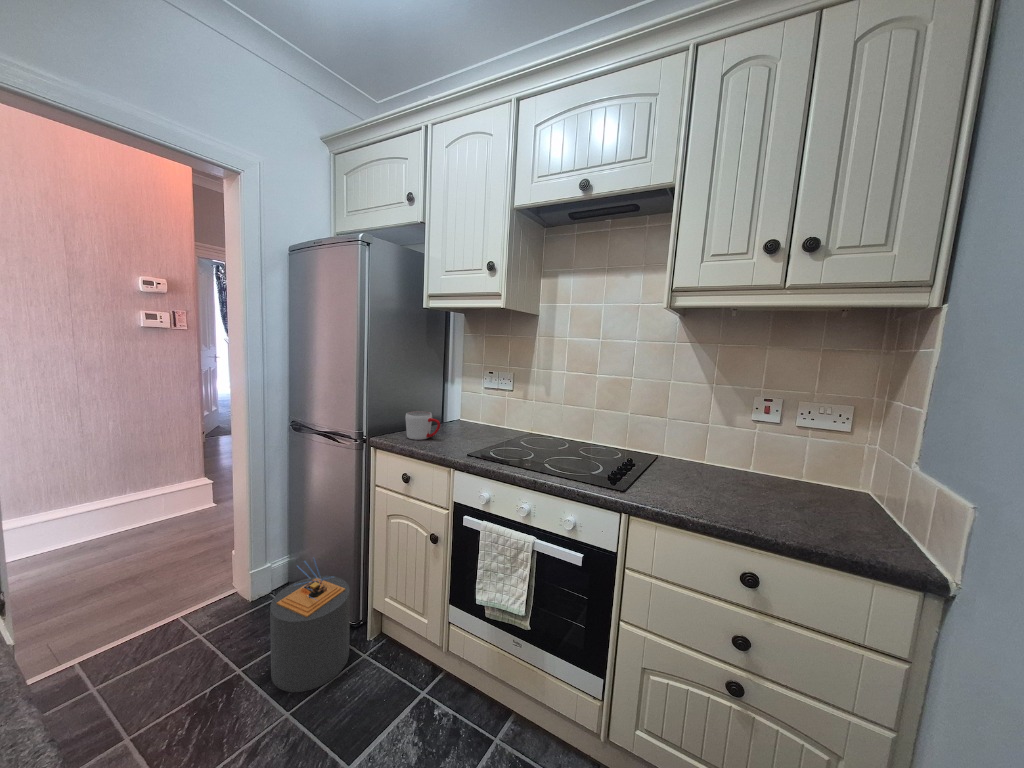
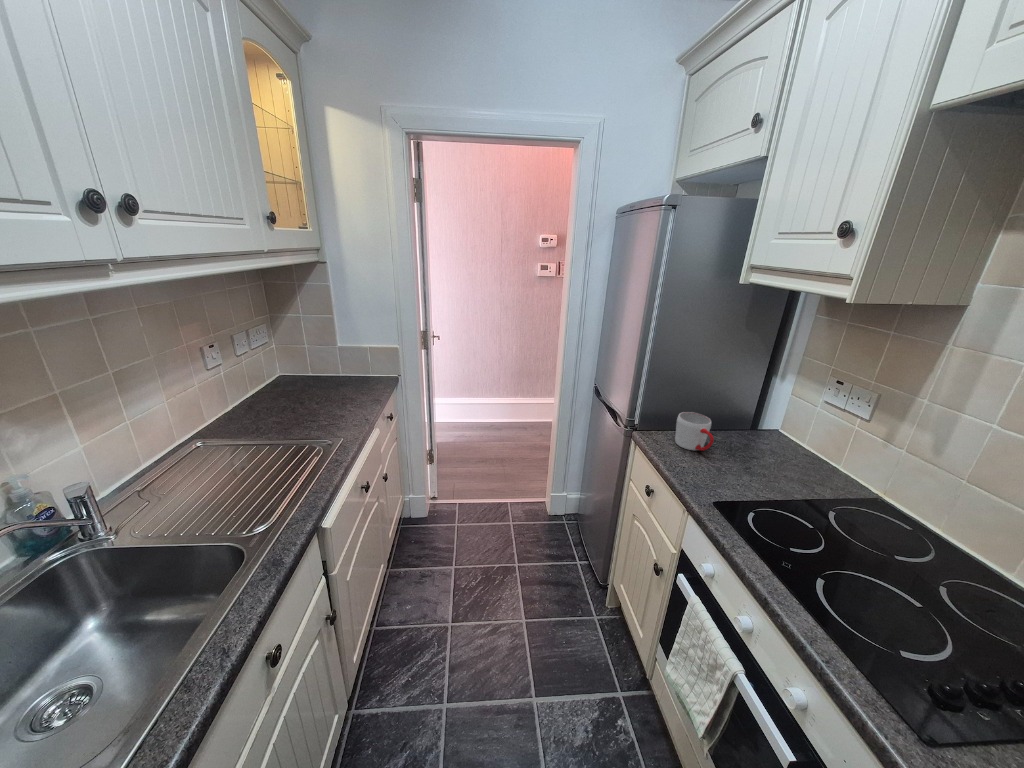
trash can: present [270,558,350,692] -> none [528,507,595,618]

